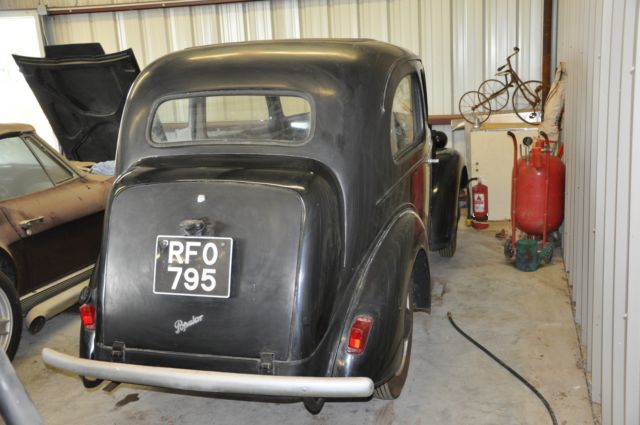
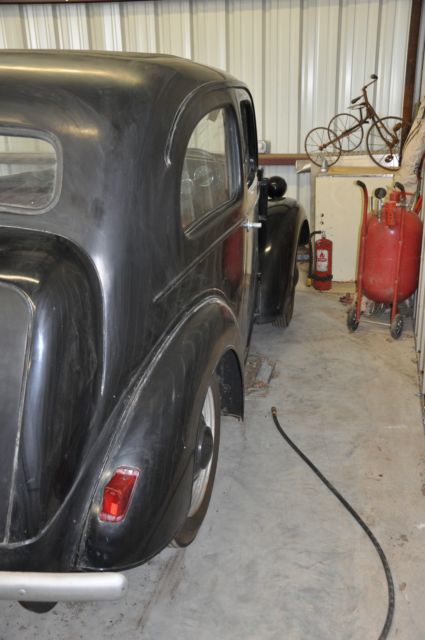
watering can: present [509,237,559,272] -> none [350,309,411,349]

